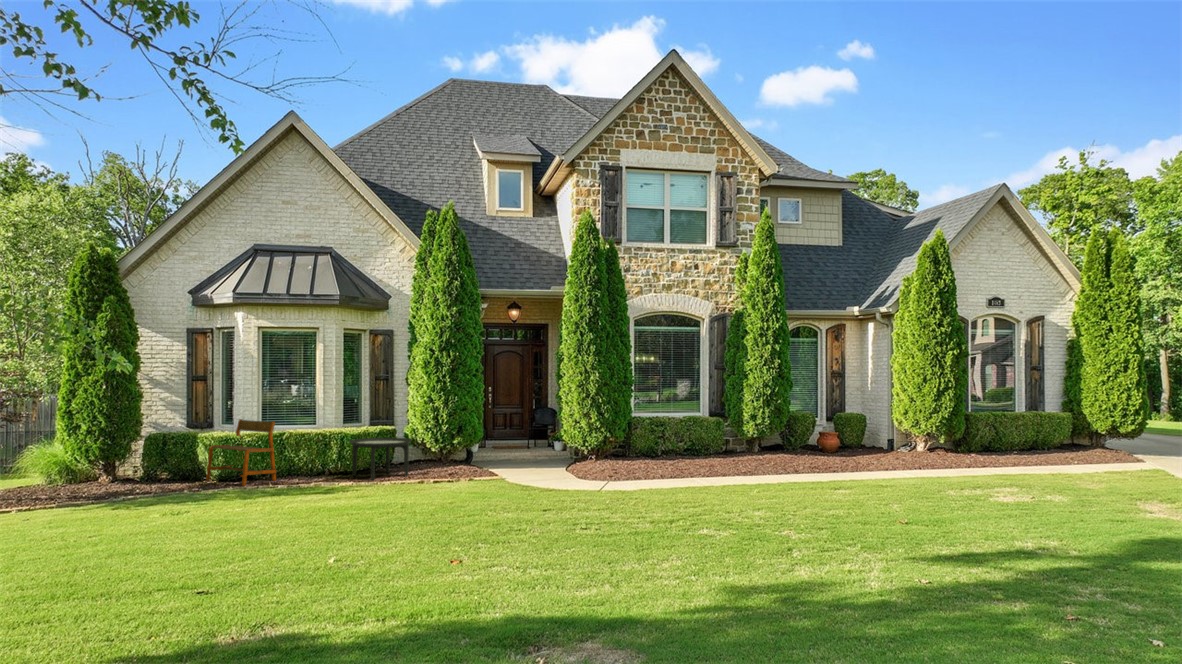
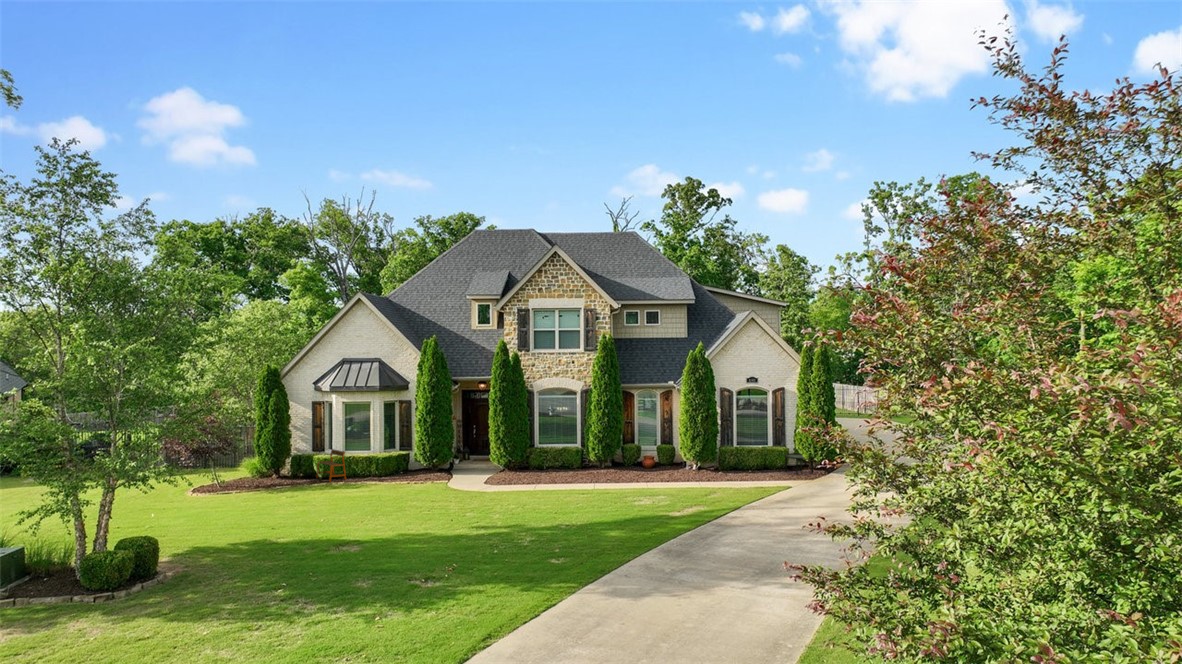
round table: present [350,438,412,480] -> present [785,453,813,475]

